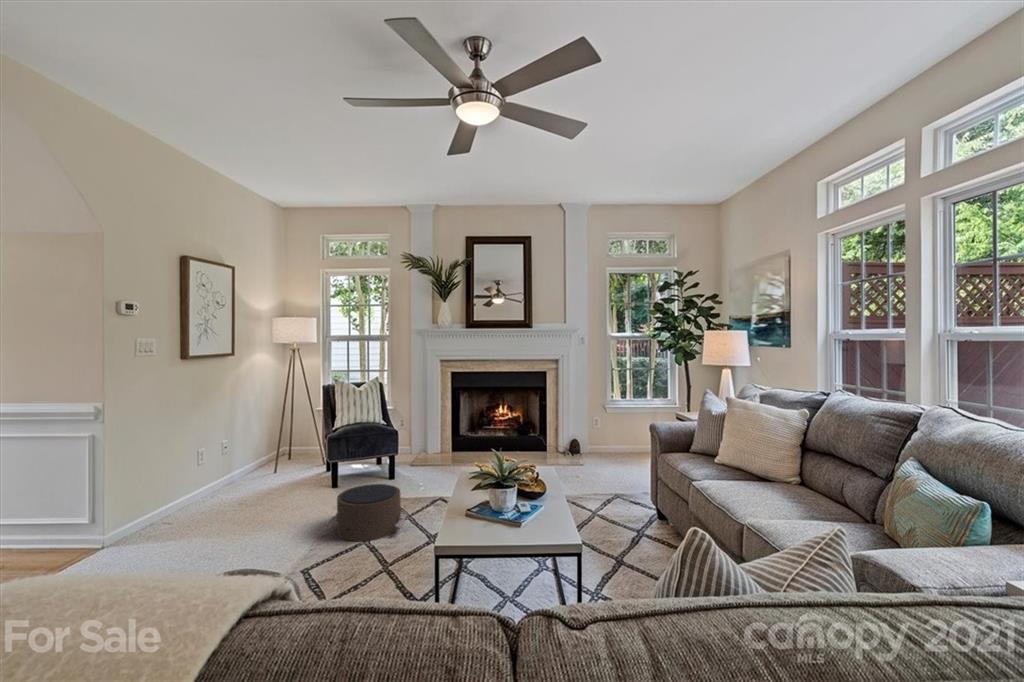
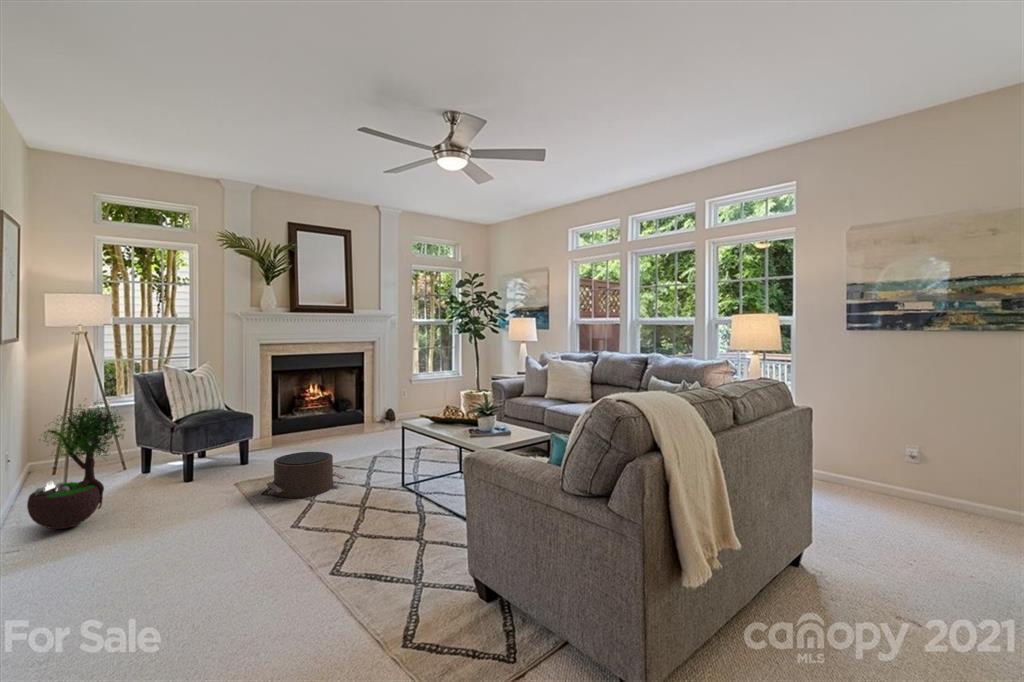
potted tree: none [166,409,240,518] -> present [27,402,125,529]

